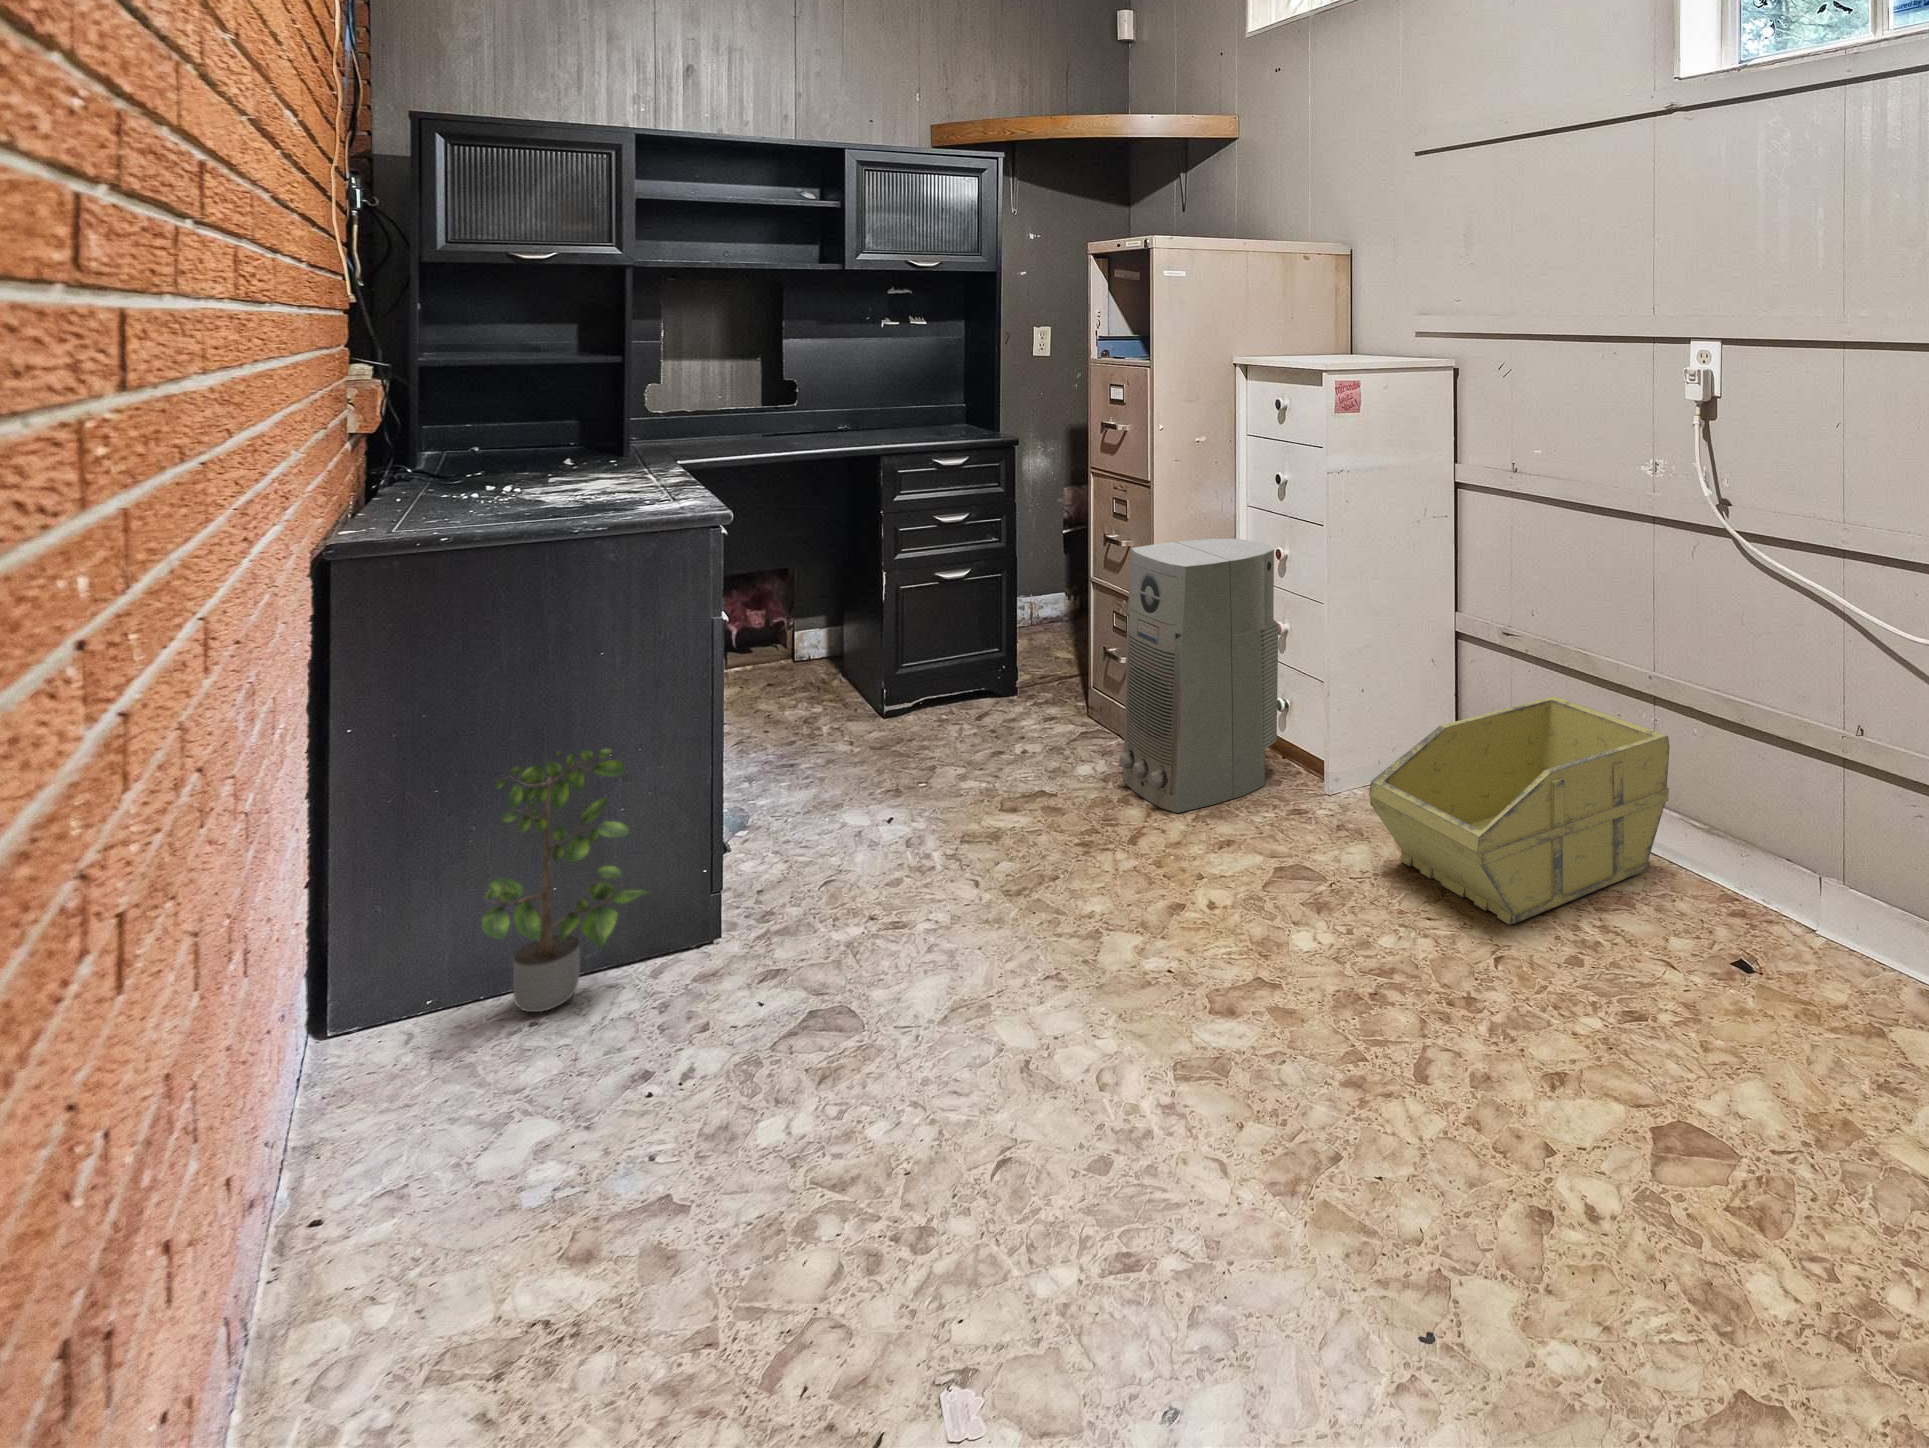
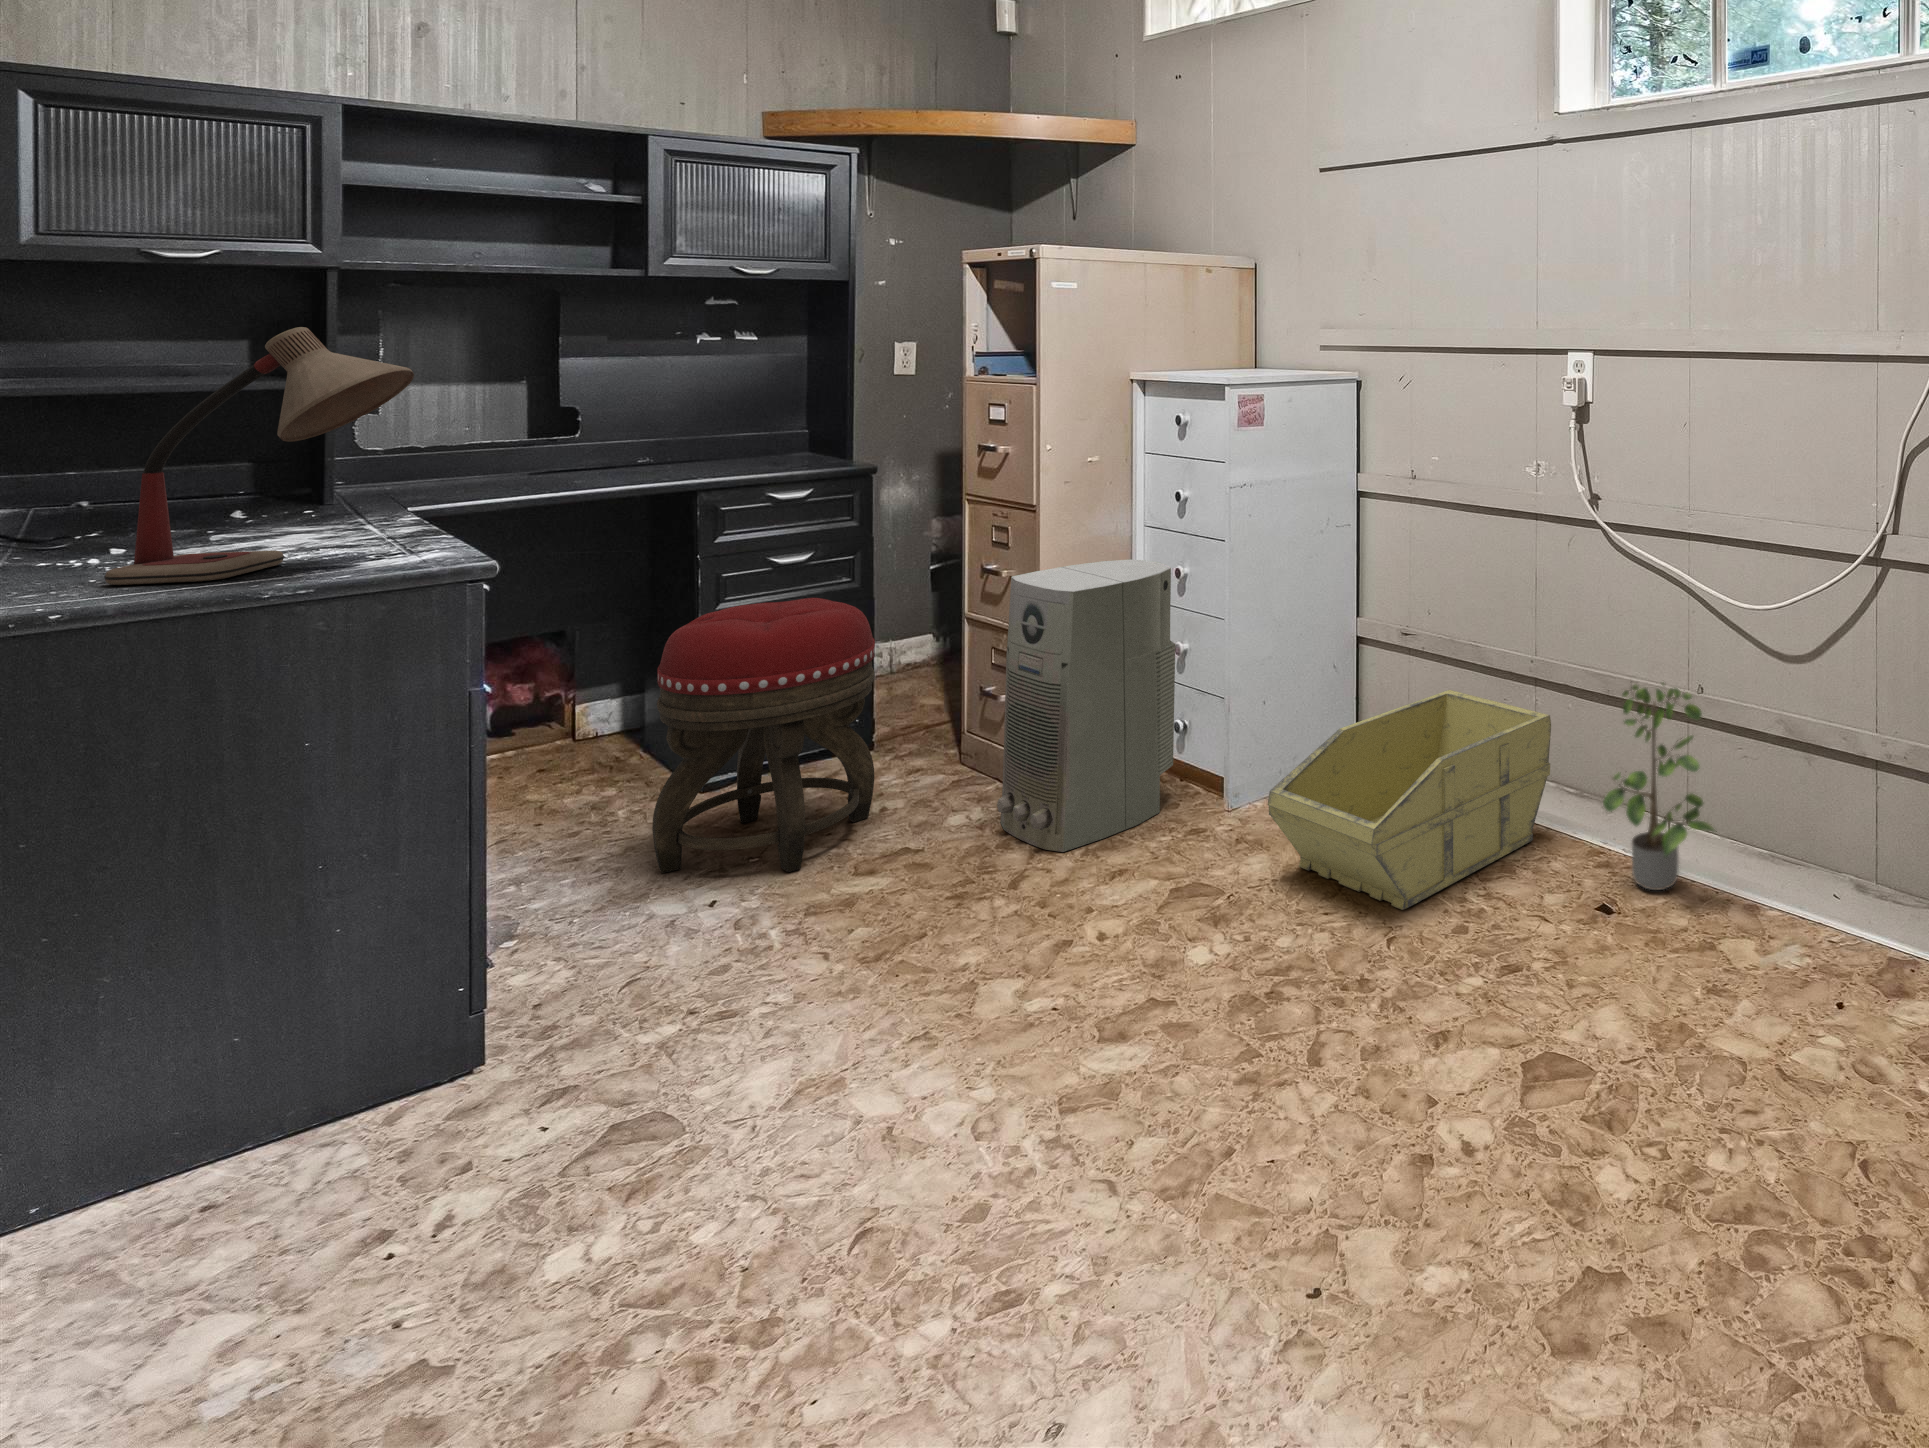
desk lamp: none [477,311,673,513] -> present [104,327,414,585]
footstool: none [847,556,1018,798] -> present [652,598,875,873]
potted plant: present [482,749,648,1012] -> present [1603,681,1717,890]

